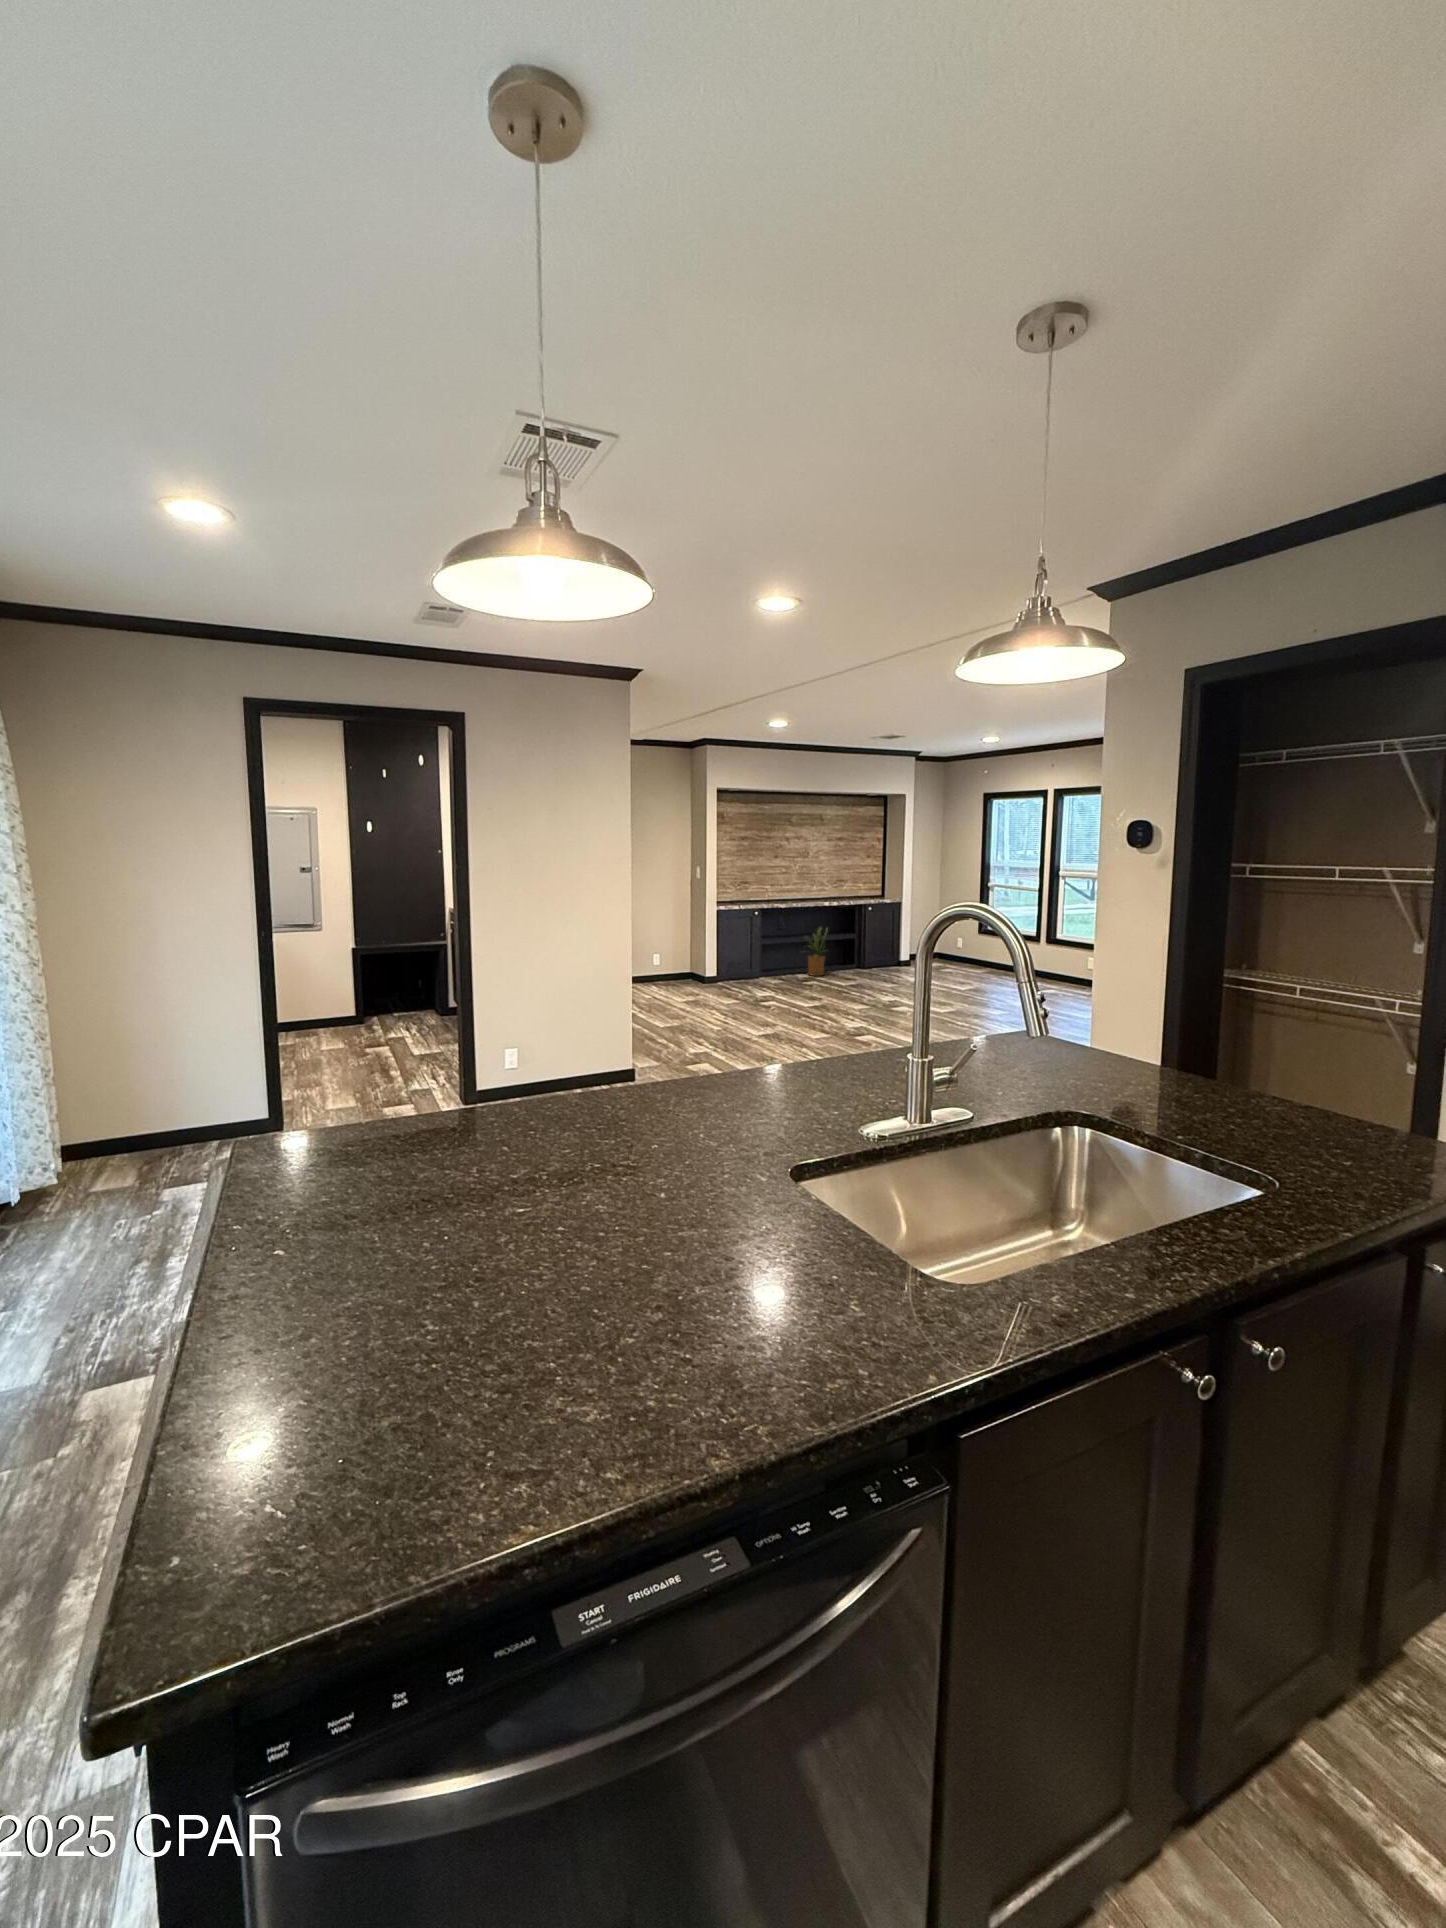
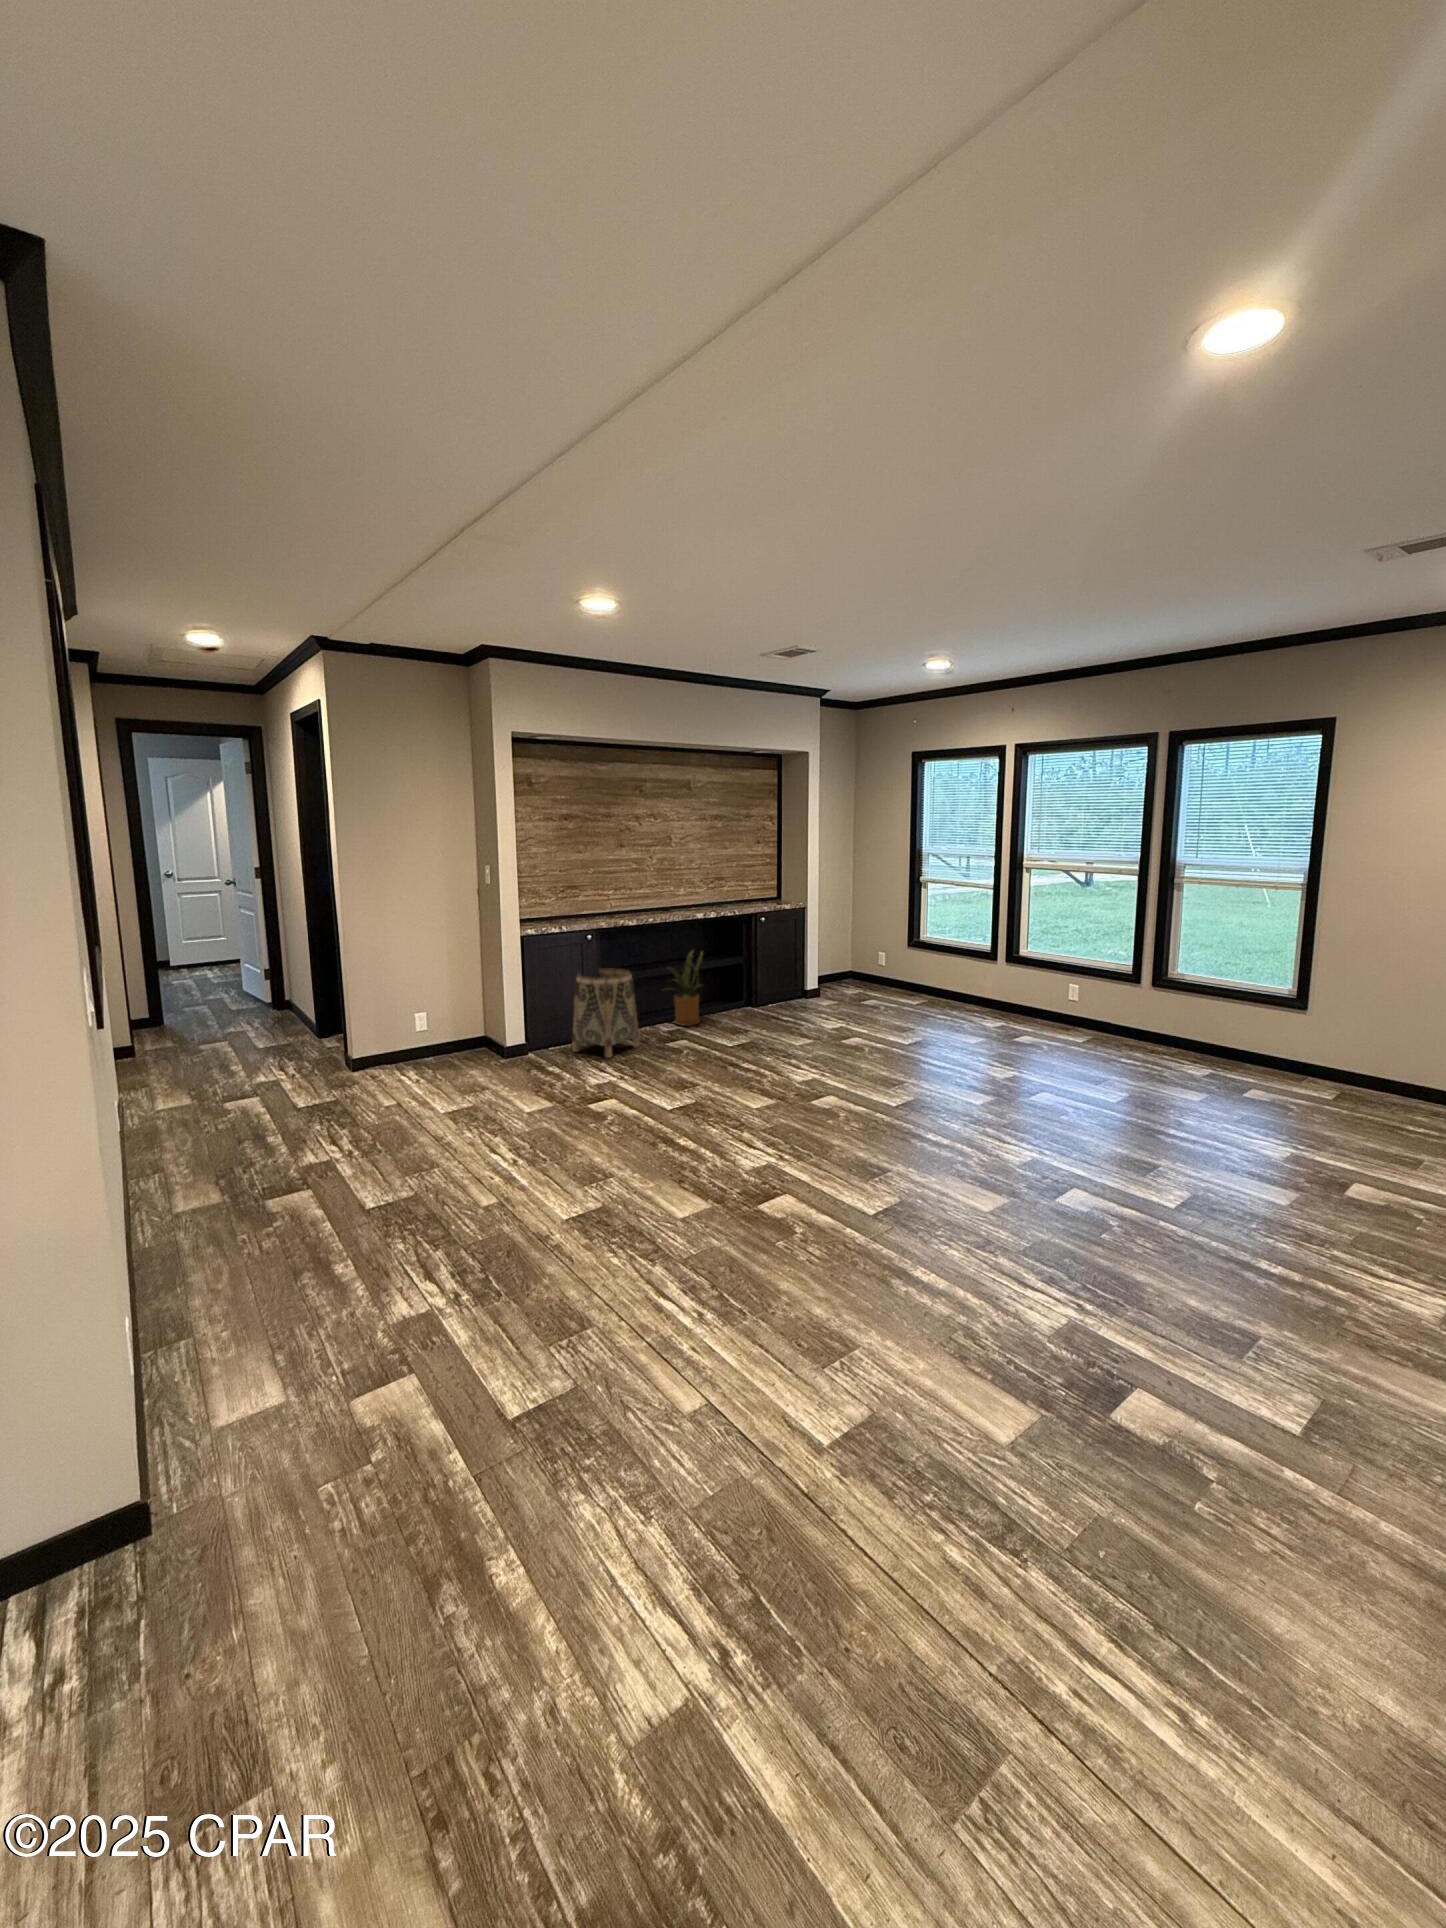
basket: none [744,934,785,987] -> present [572,969,640,1058]

